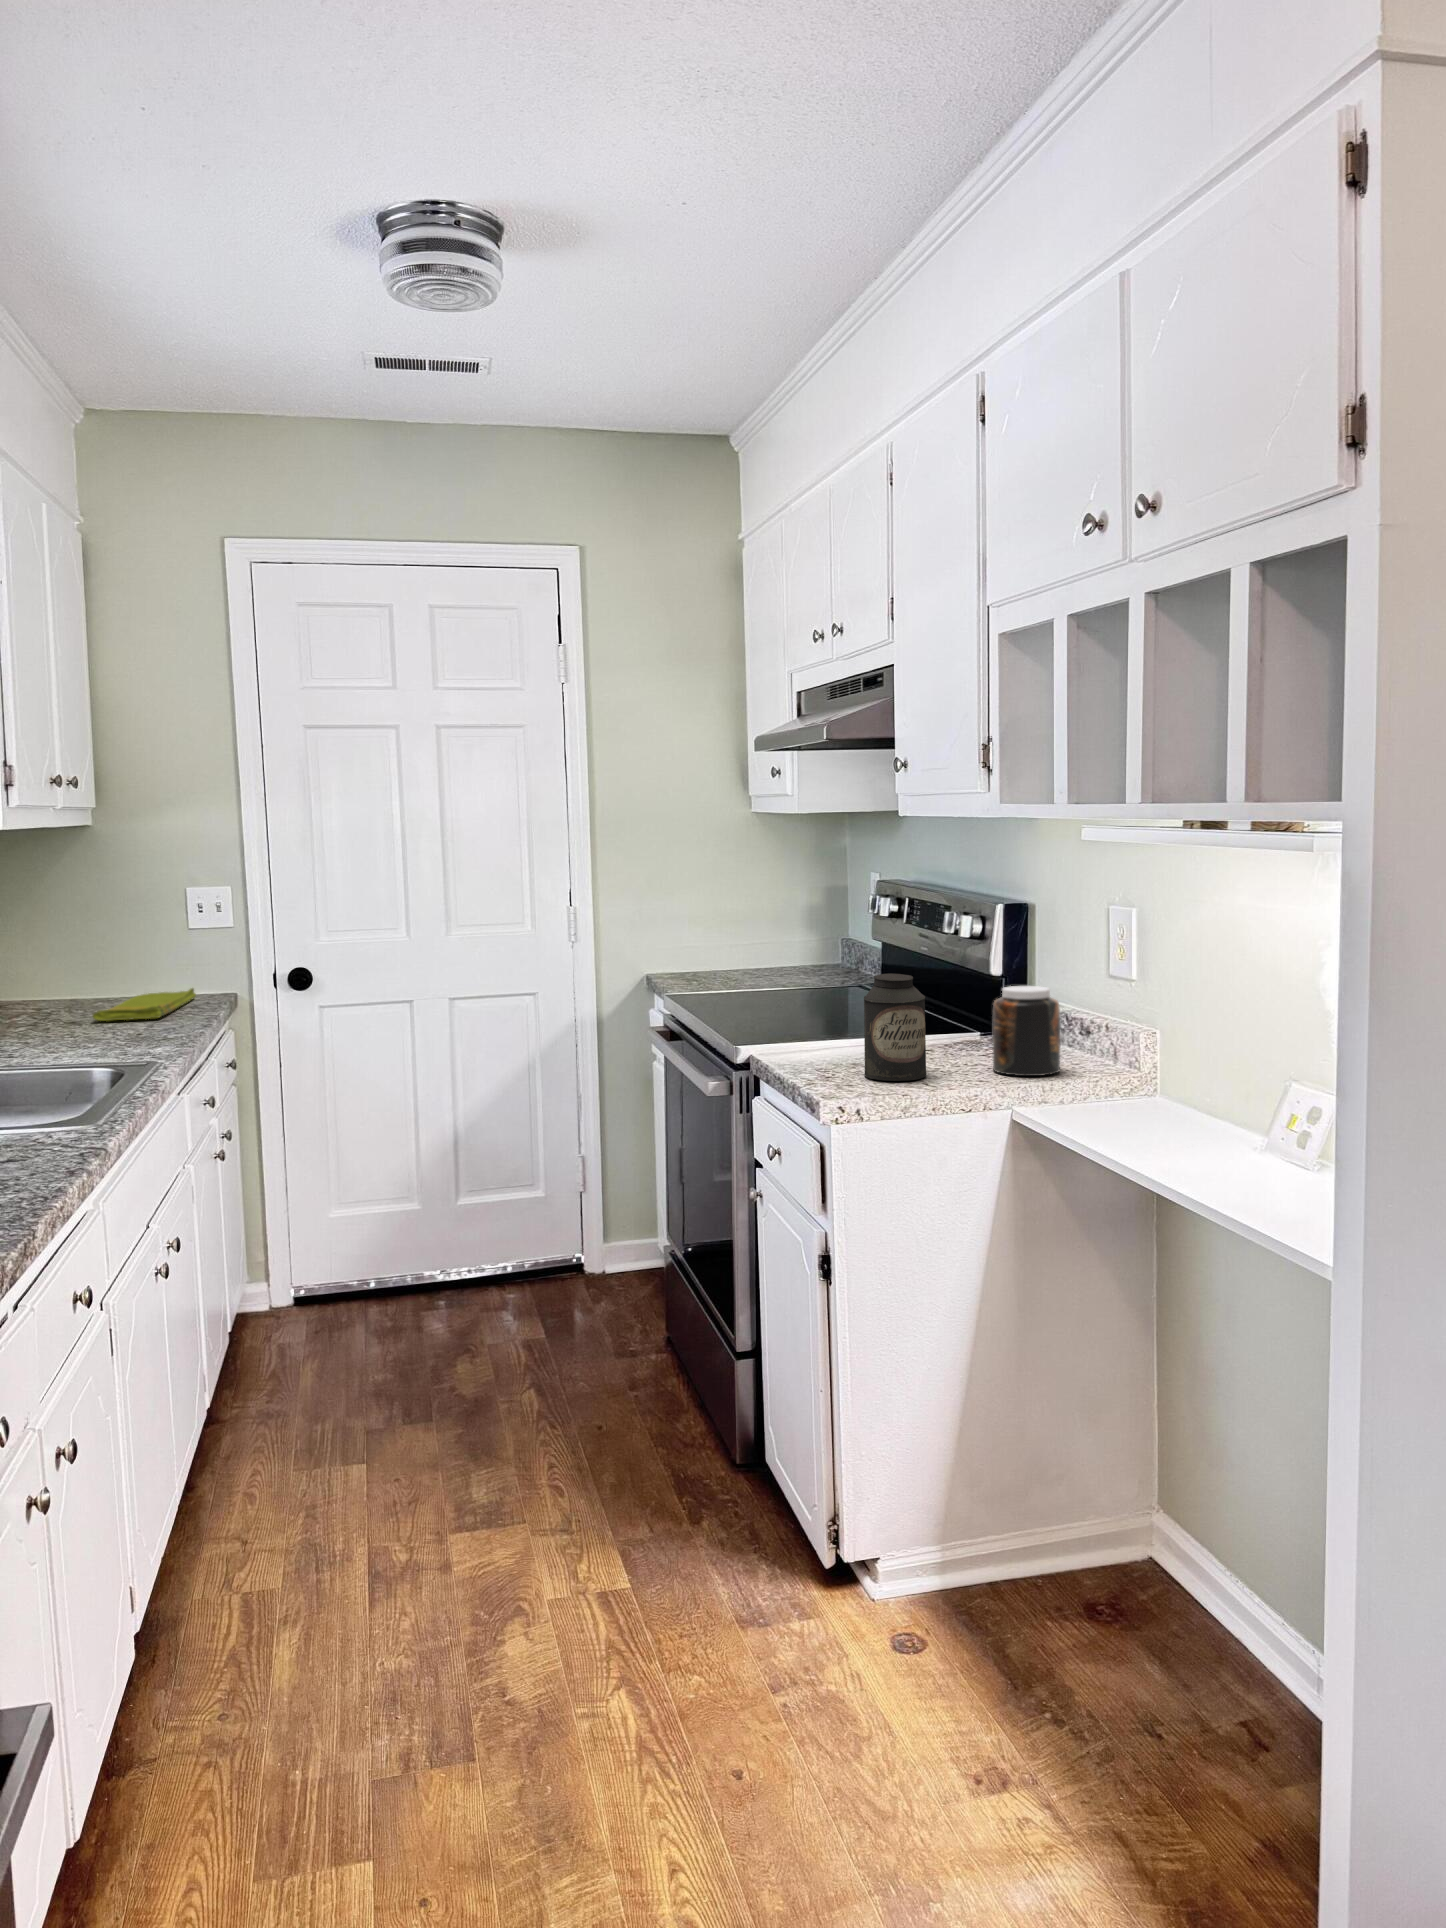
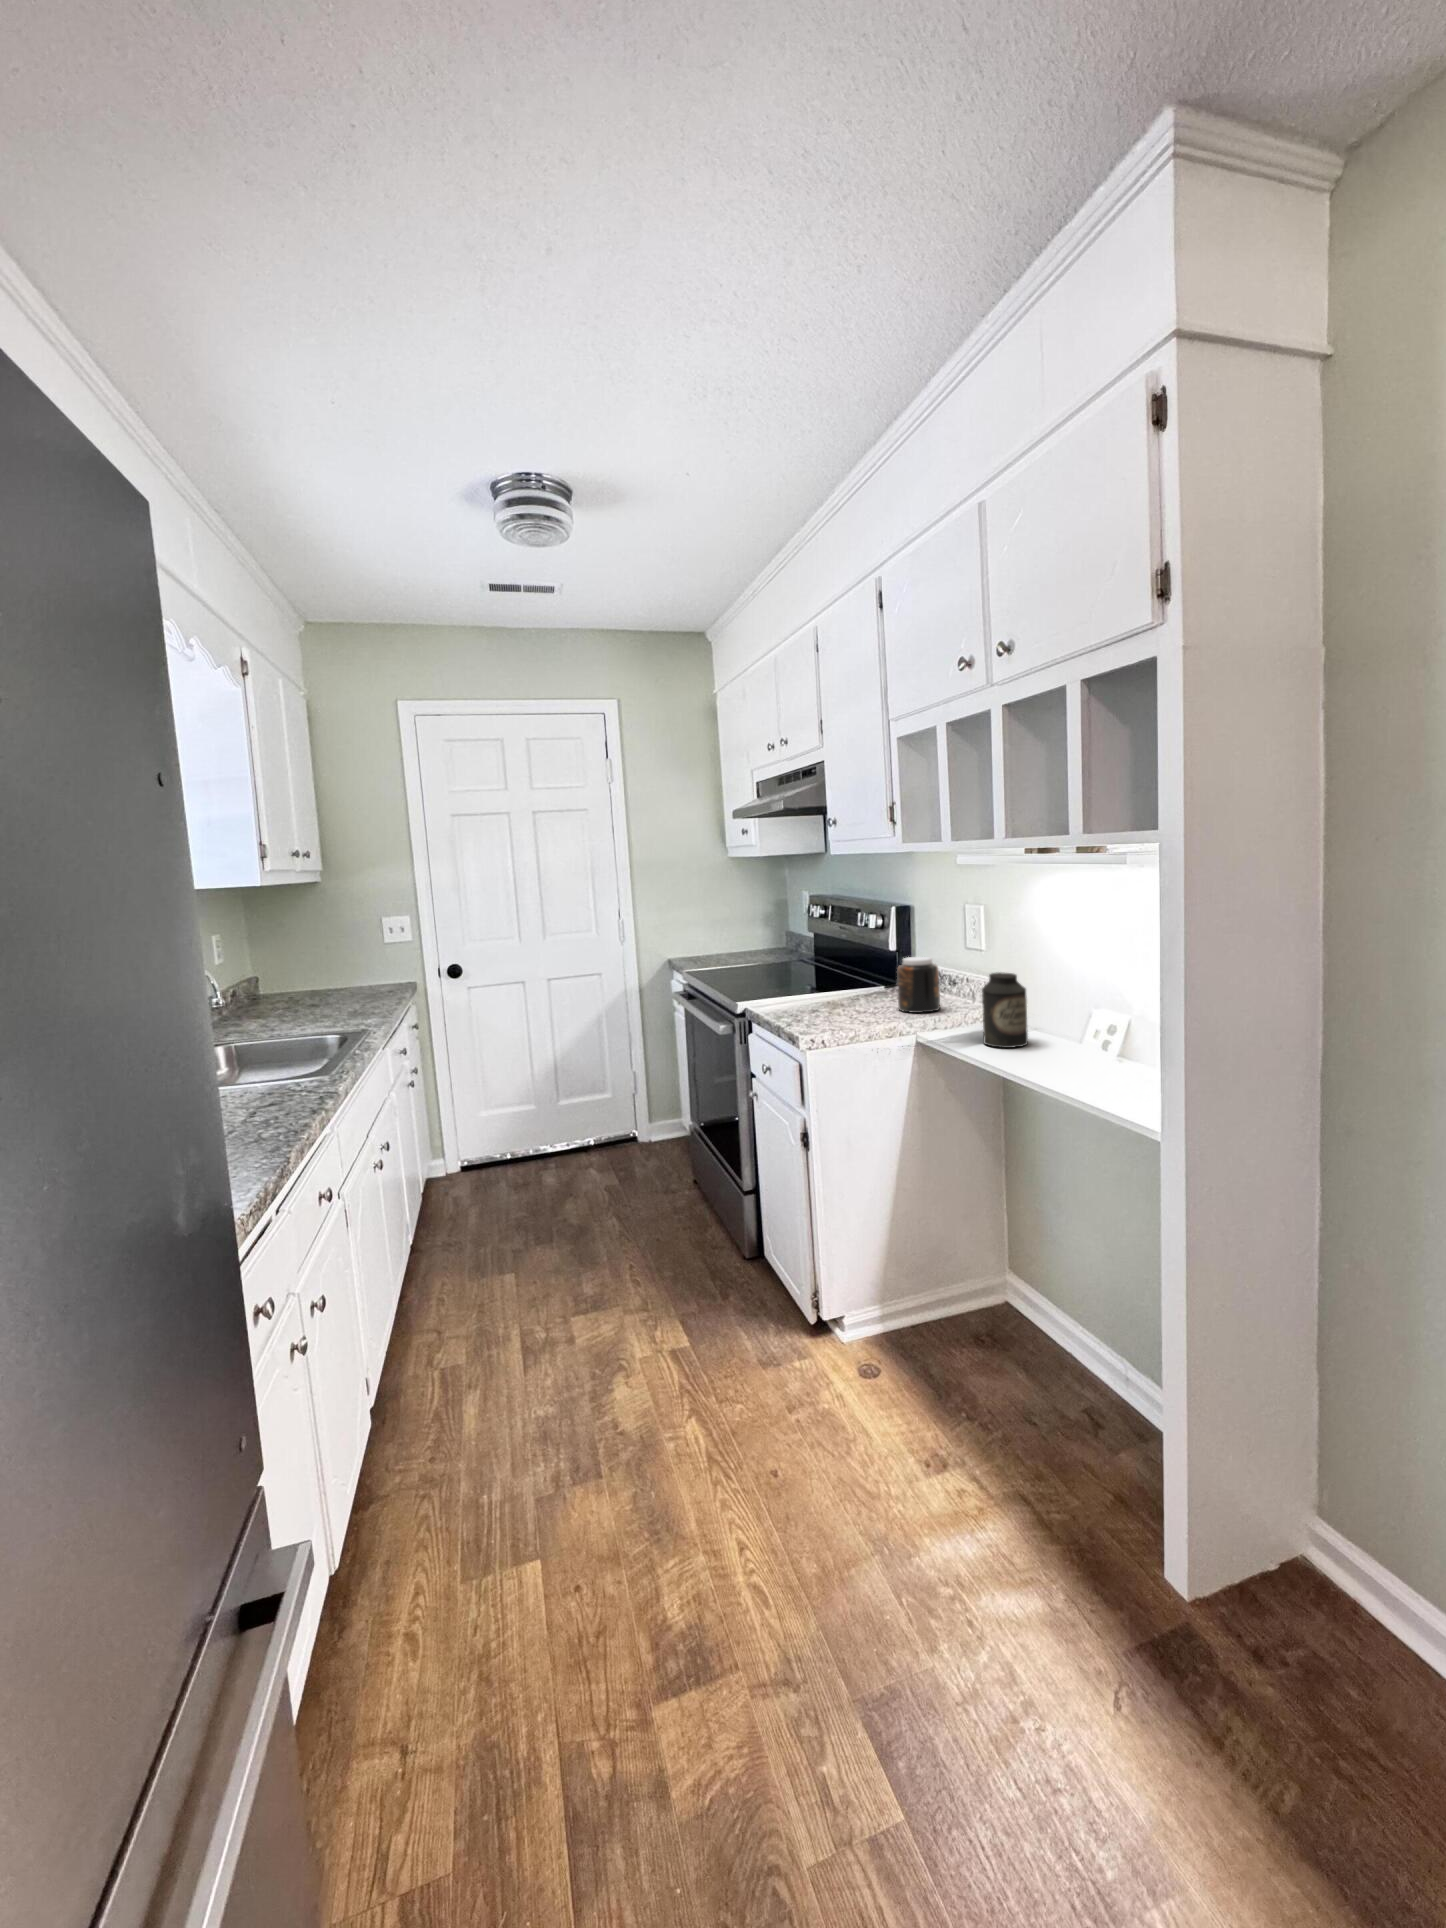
canister: present [864,974,927,1081] -> present [982,973,1028,1048]
dish towel: present [93,988,196,1021] -> none [326,979,392,1003]

